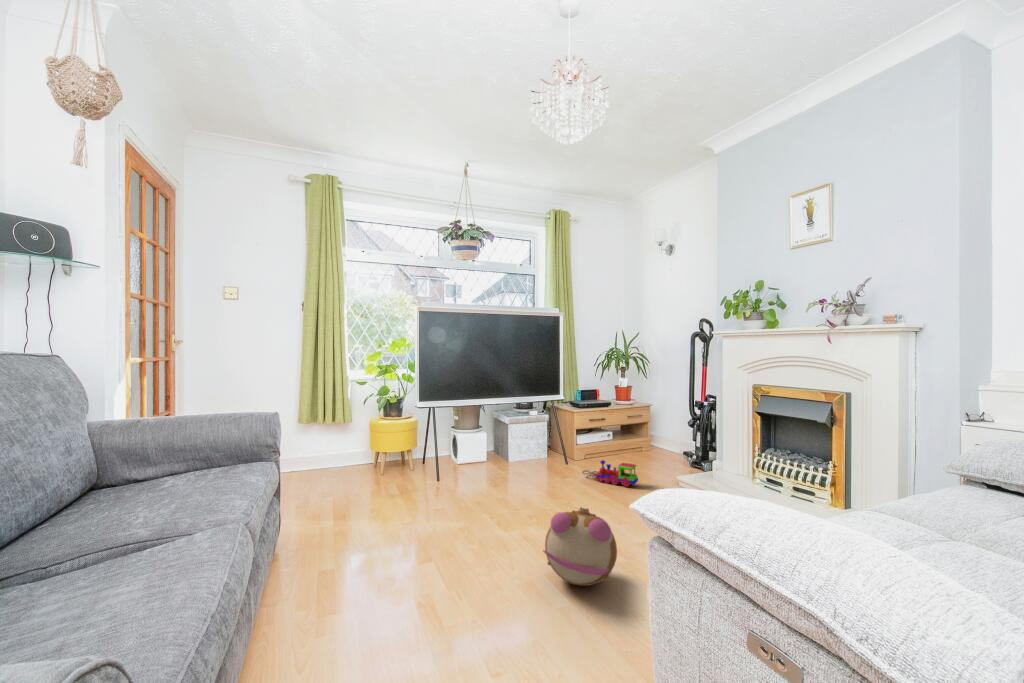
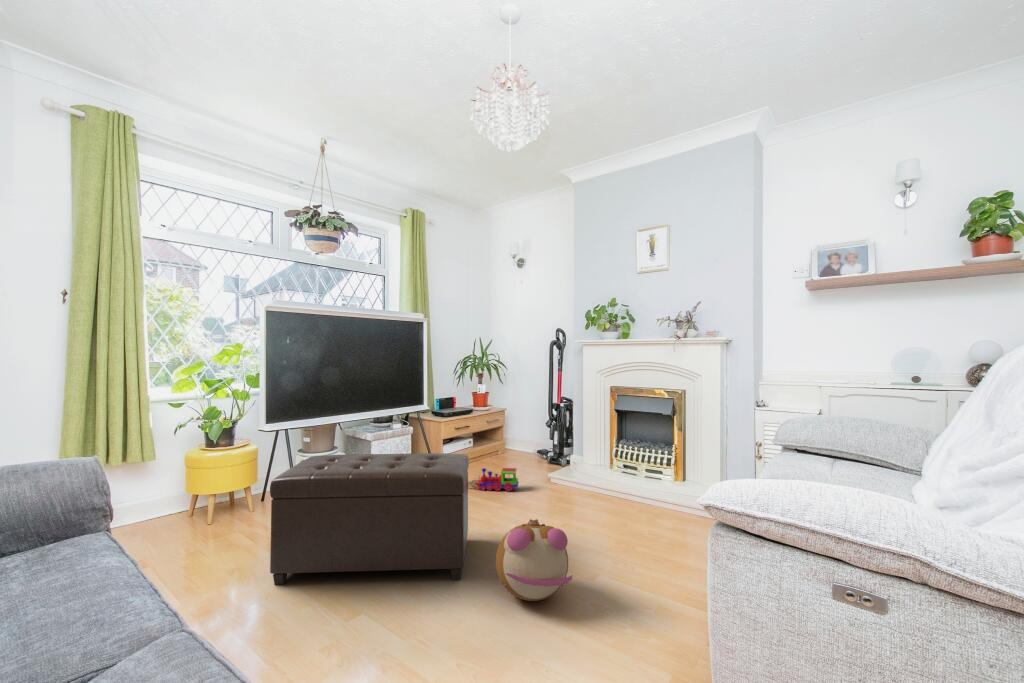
ottoman: none [392,429,557,552] -> present [270,453,469,585]

